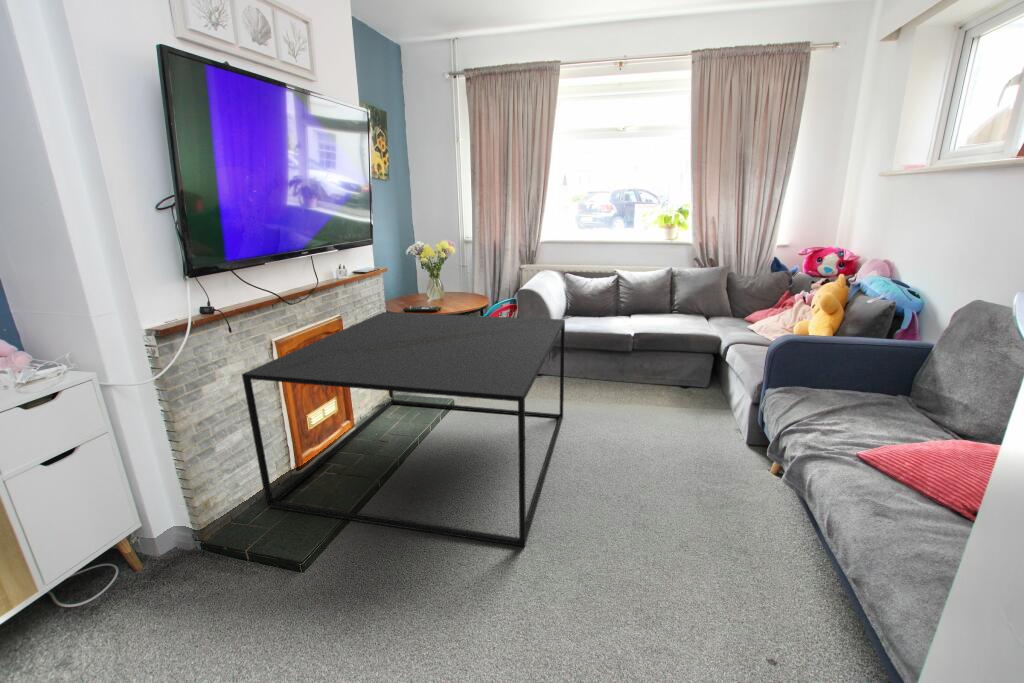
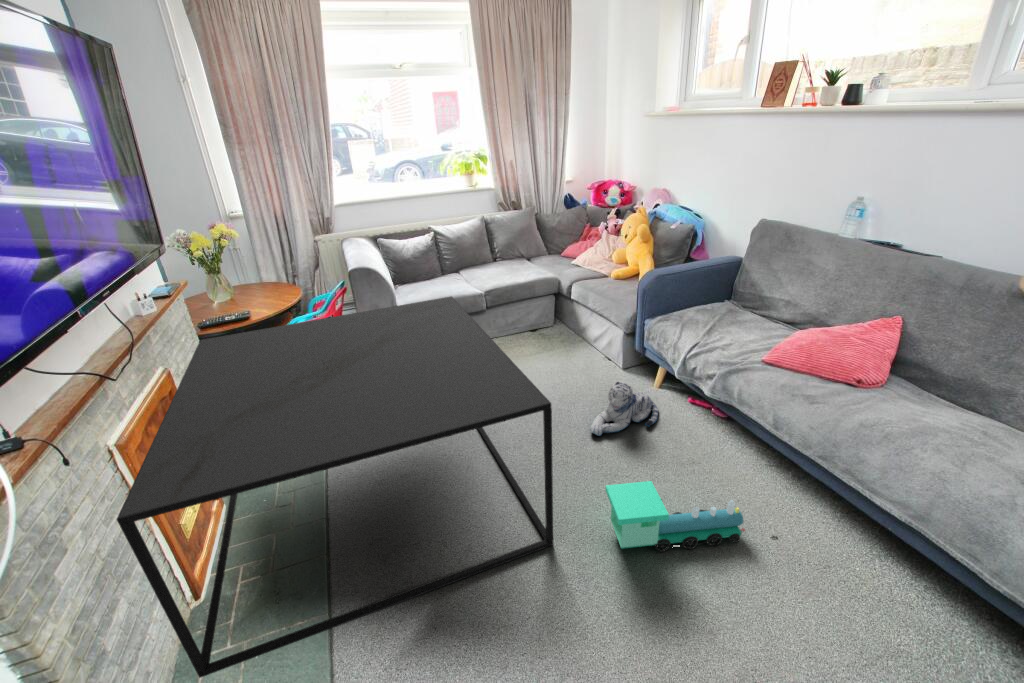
plush toy: none [646,436,746,500] -> present [590,381,658,436]
toy train: none [563,508,725,638] -> present [605,481,745,552]

